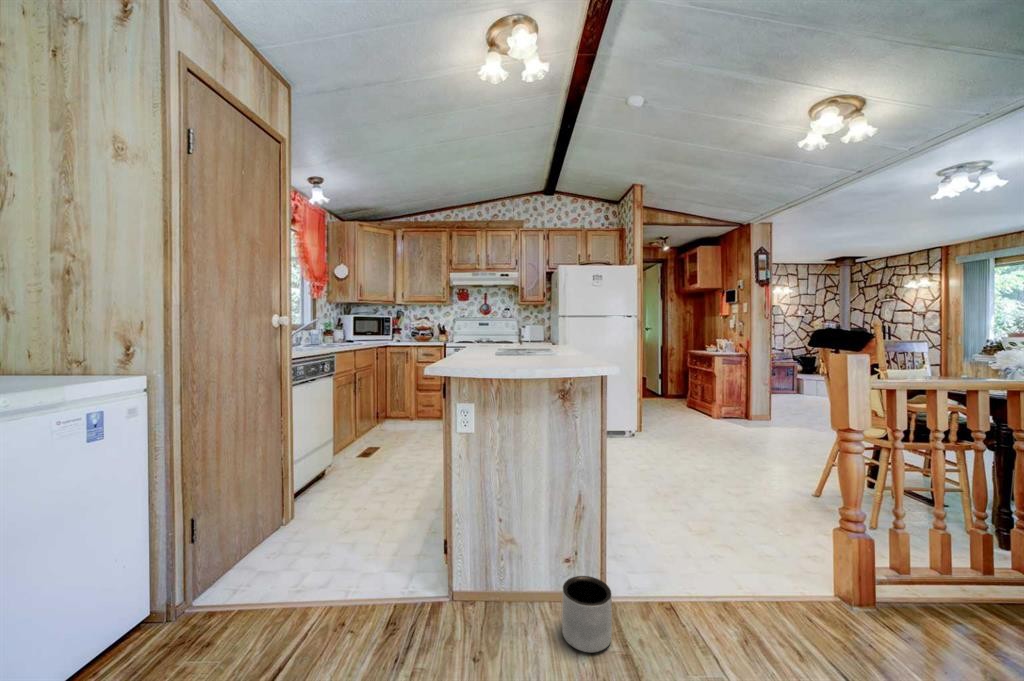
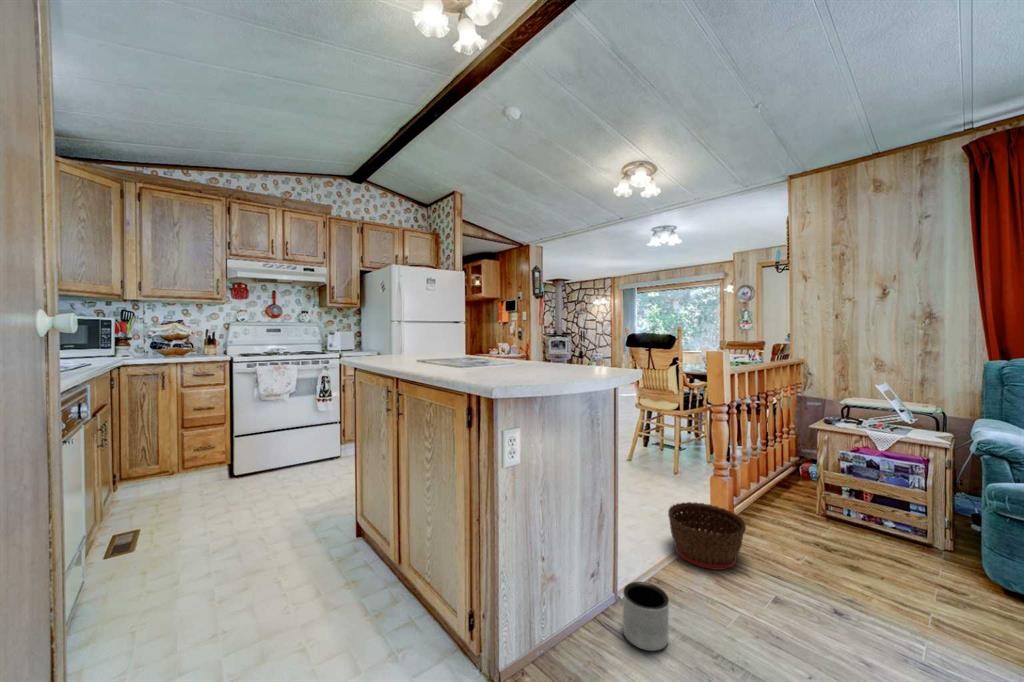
basket: none [727,536,847,641] -> present [668,502,746,570]

